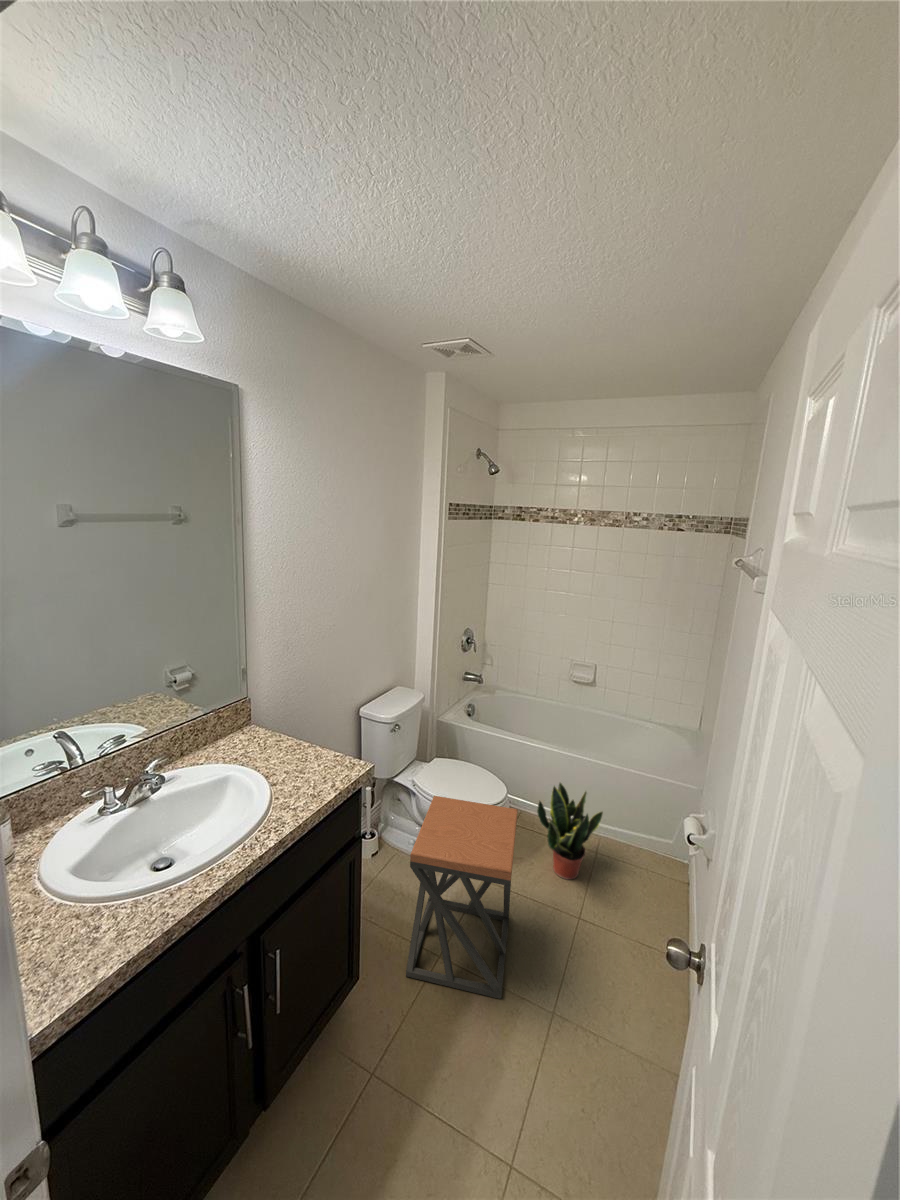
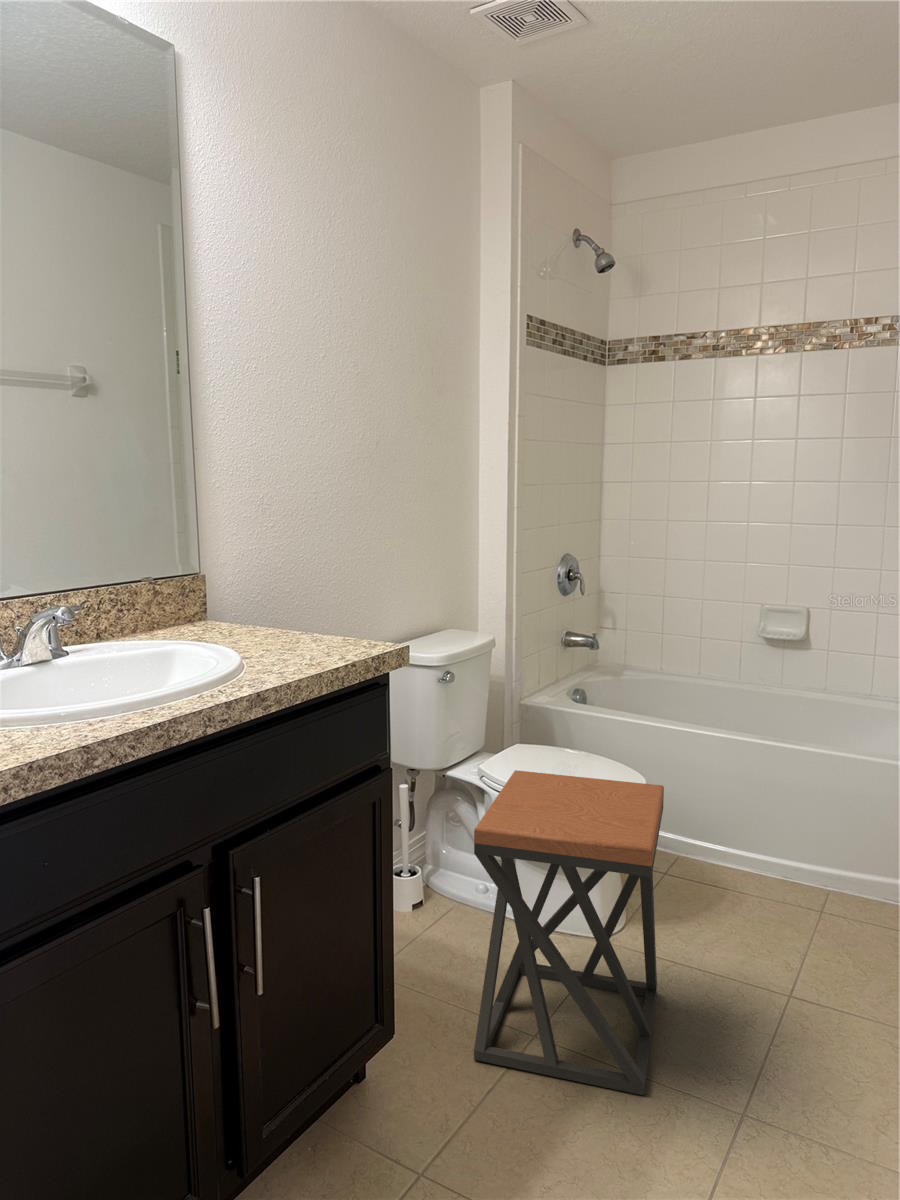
potted plant: present [537,783,603,880] -> none [703,769,827,947]

